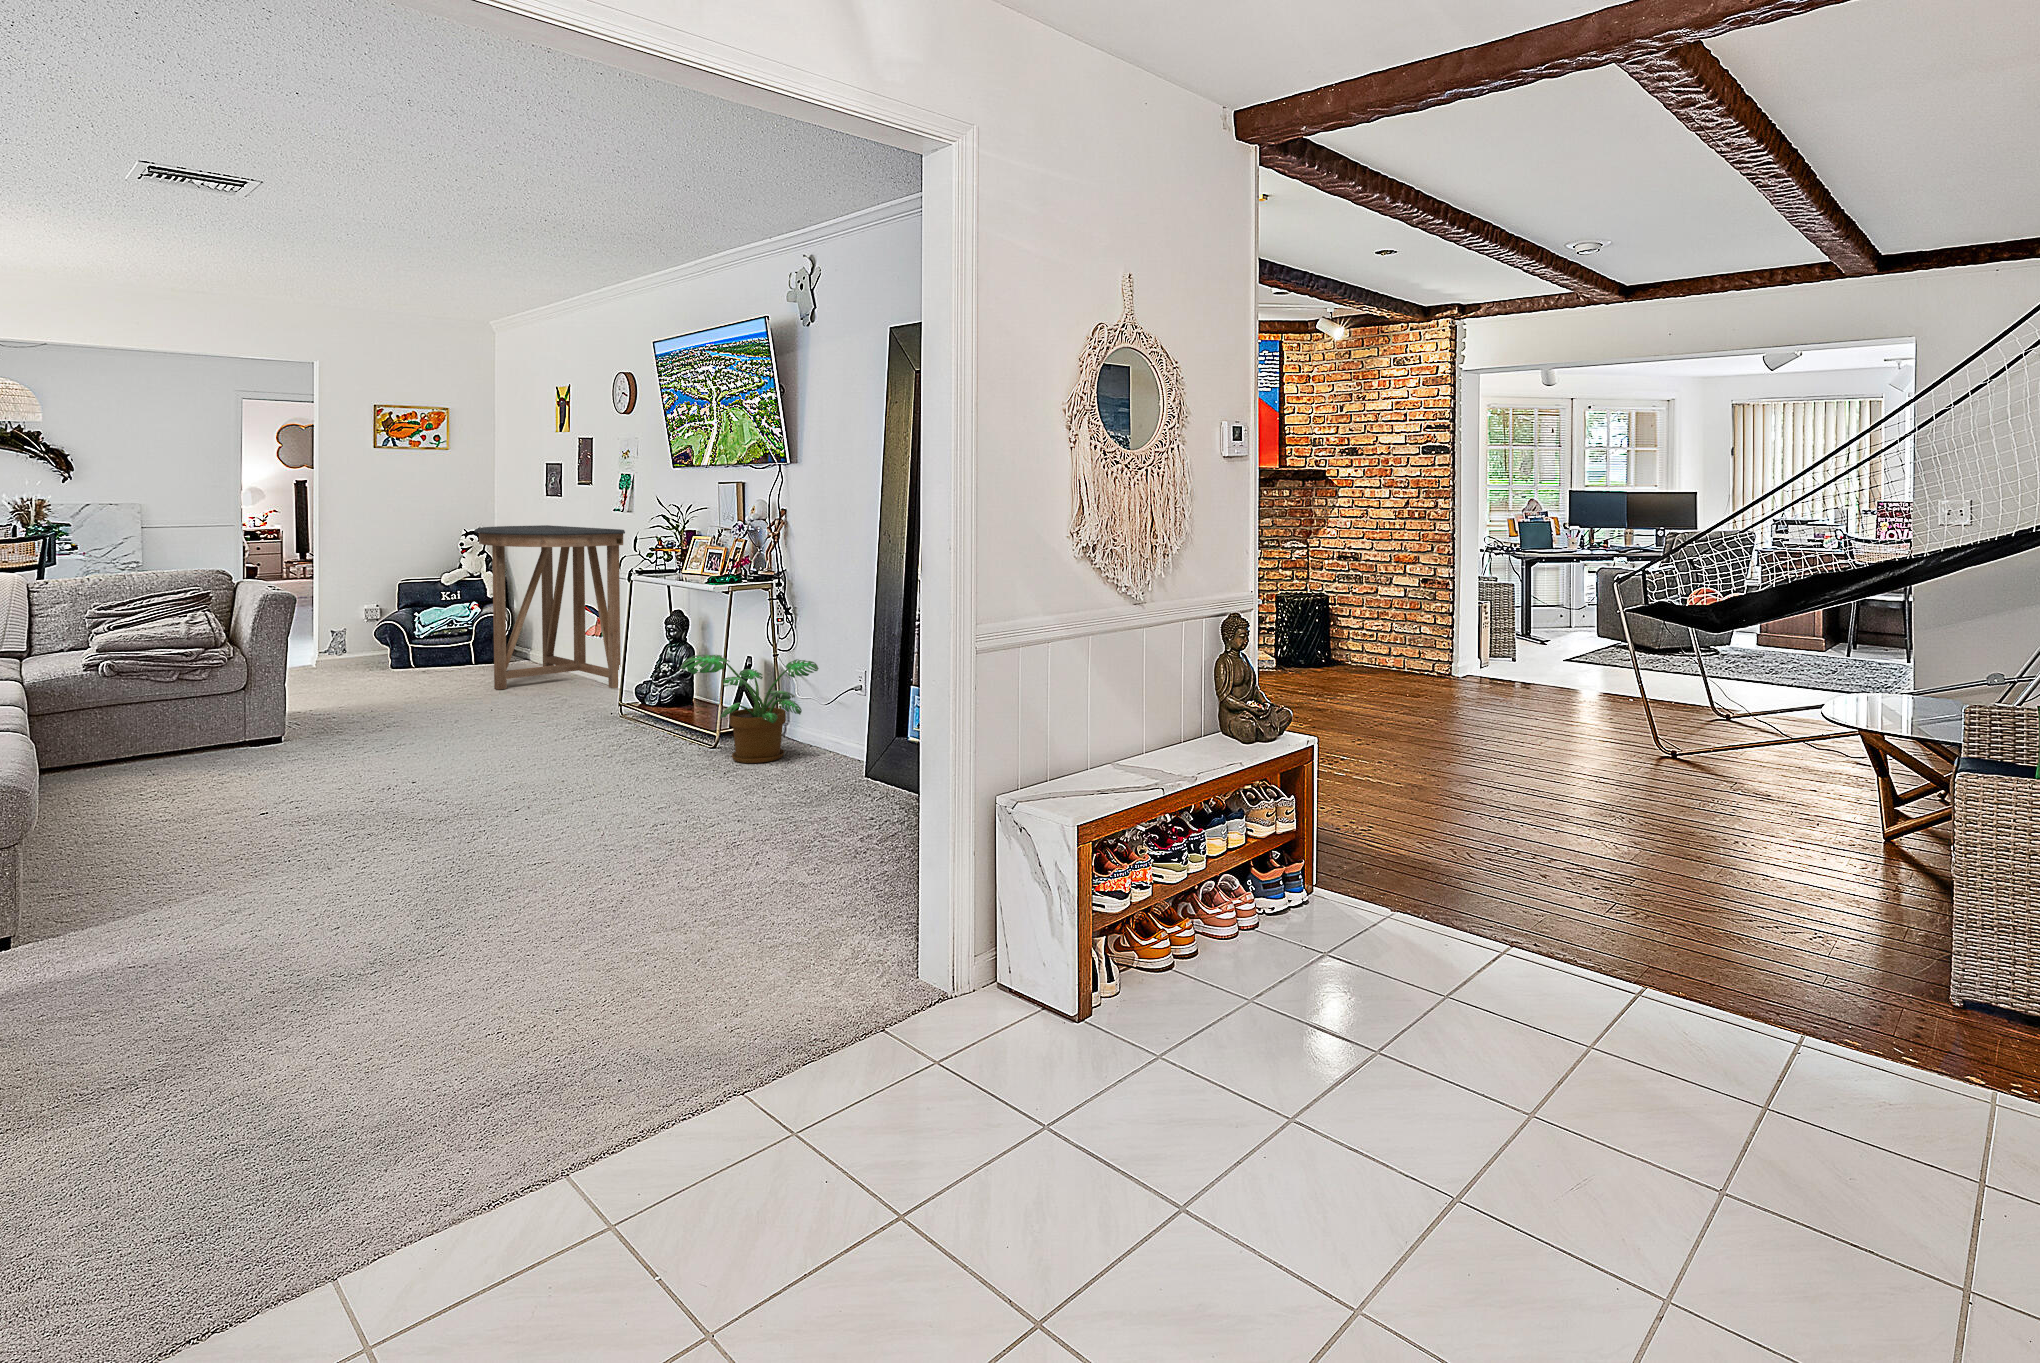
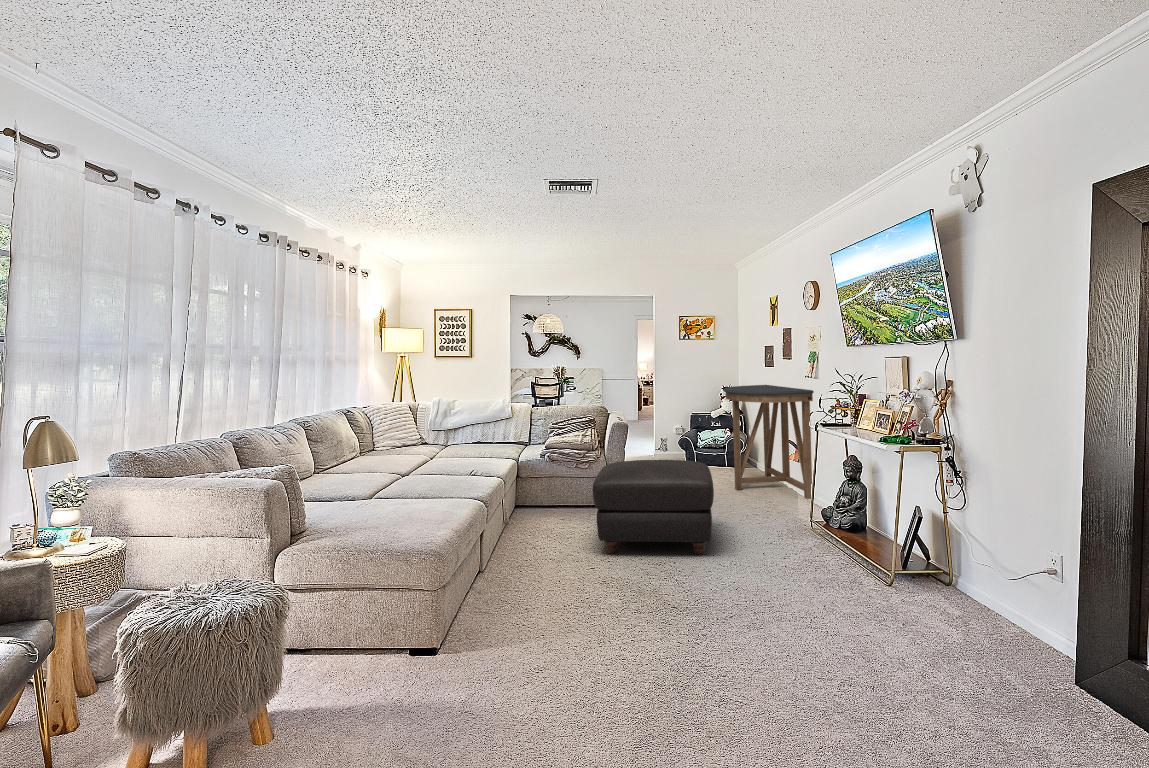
ottoman: none [255,628,480,781] -> present [593,460,714,555]
potted plant: present [679,654,819,763] -> none [856,507,996,620]

